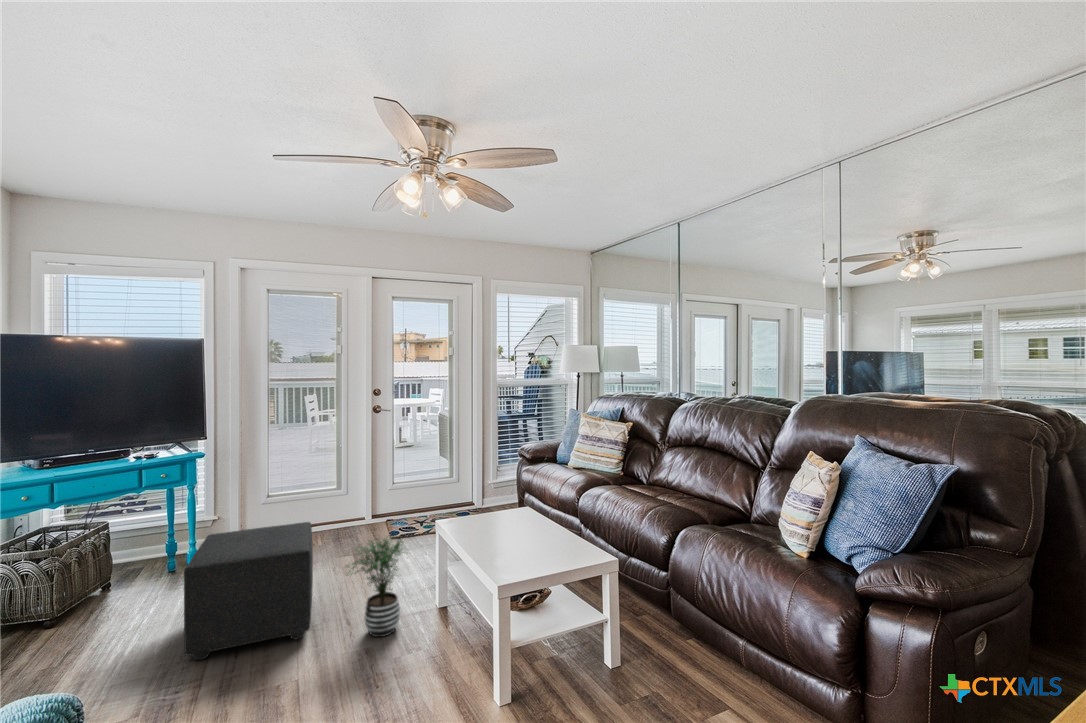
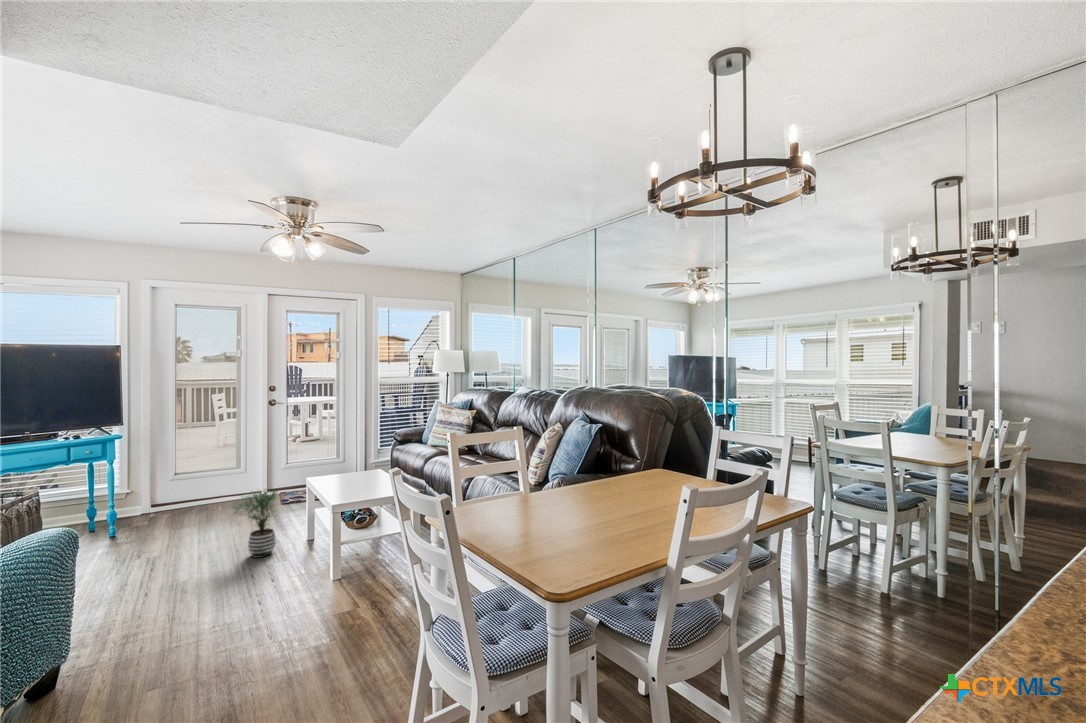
ottoman: present [184,522,313,660] -> none [111,484,210,574]

